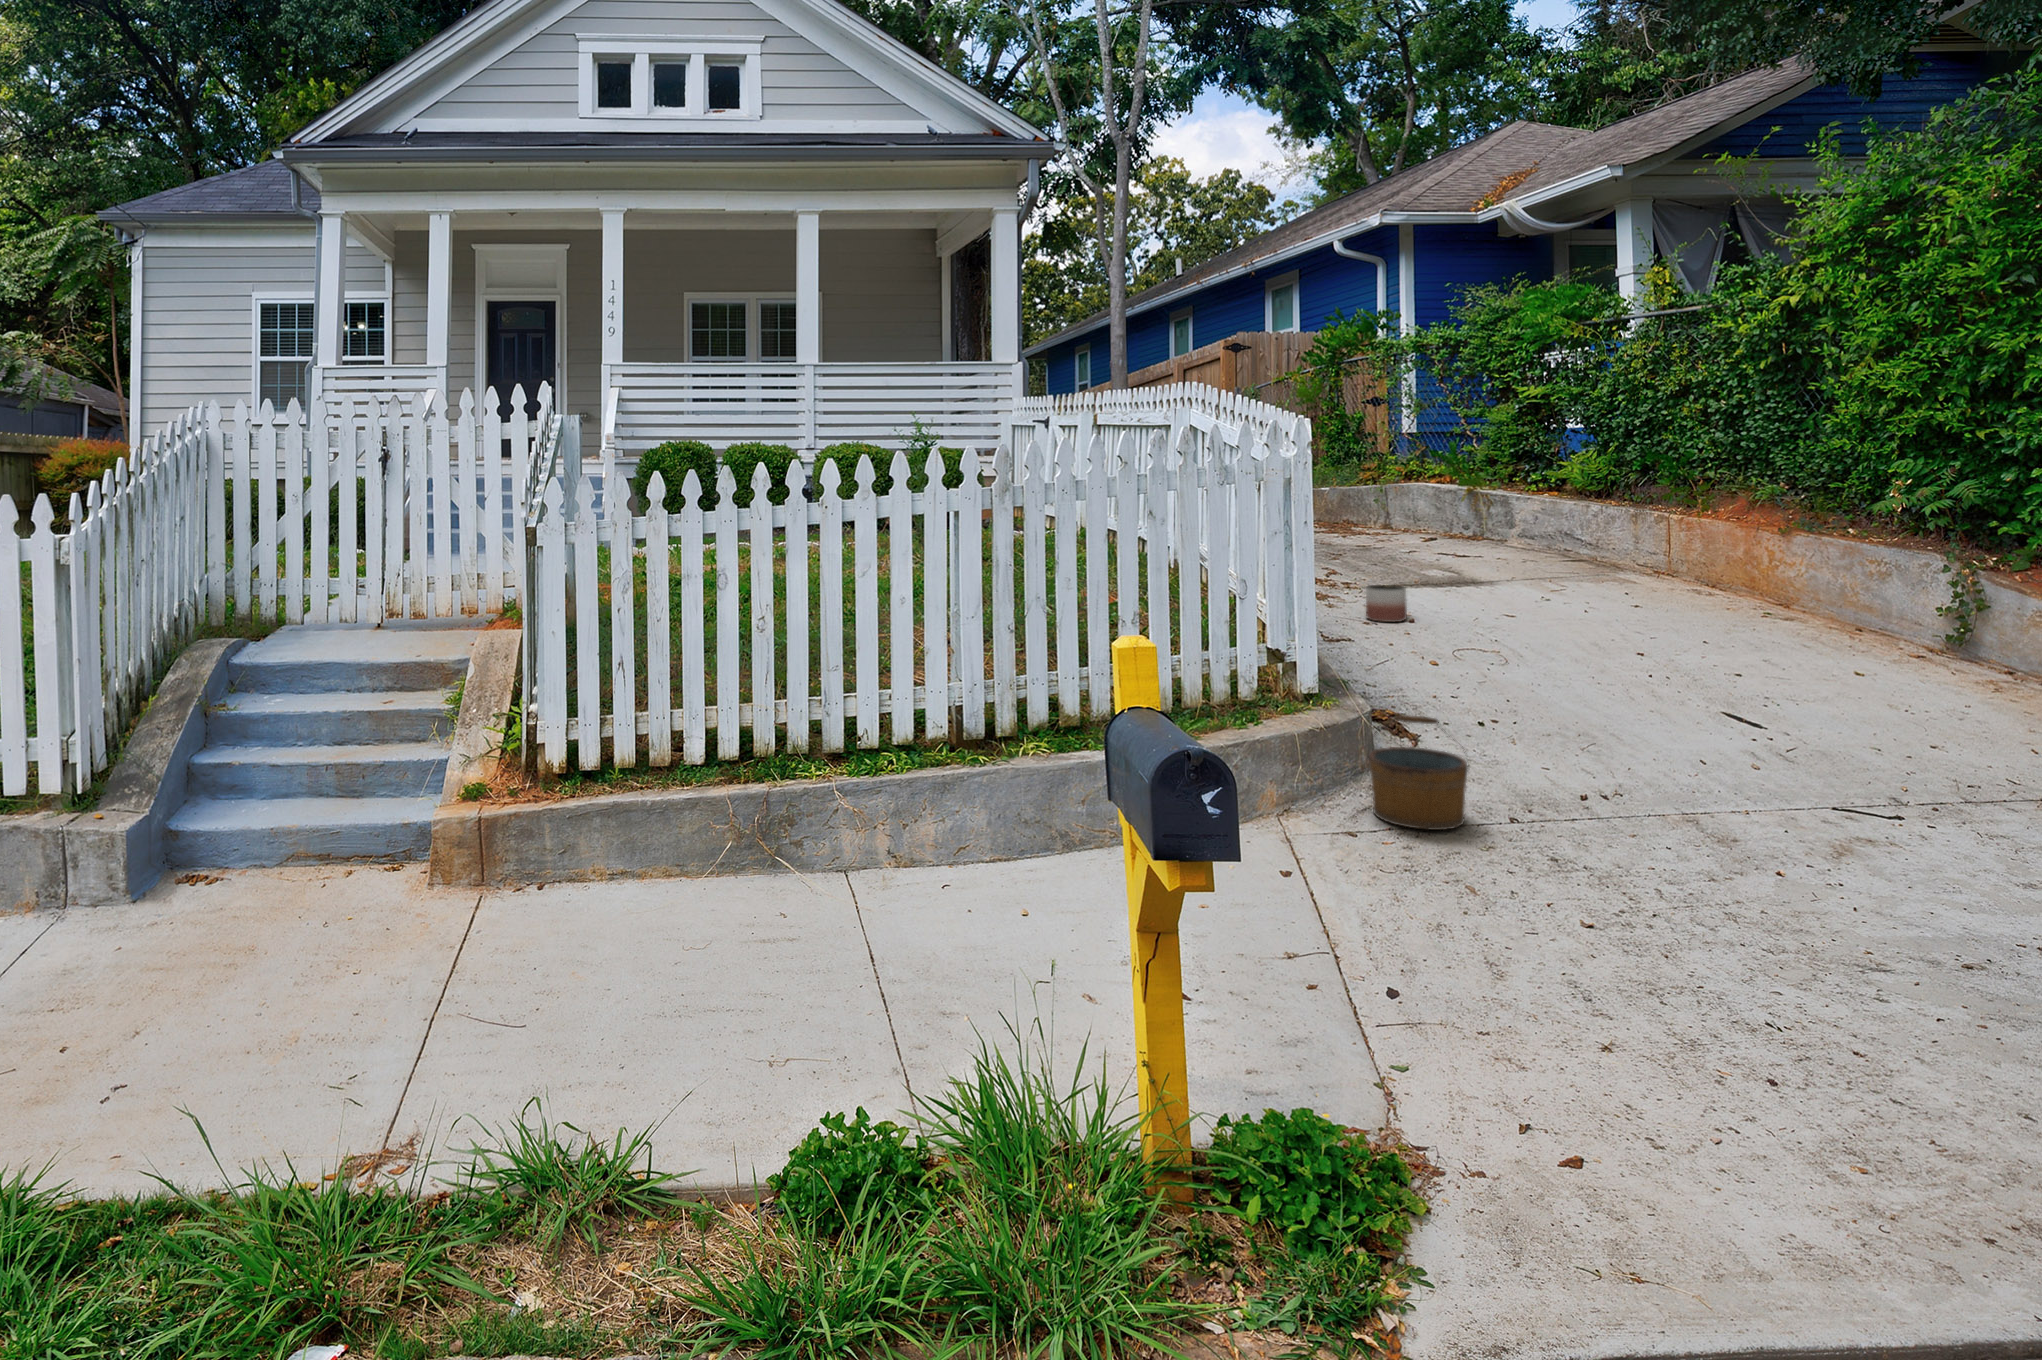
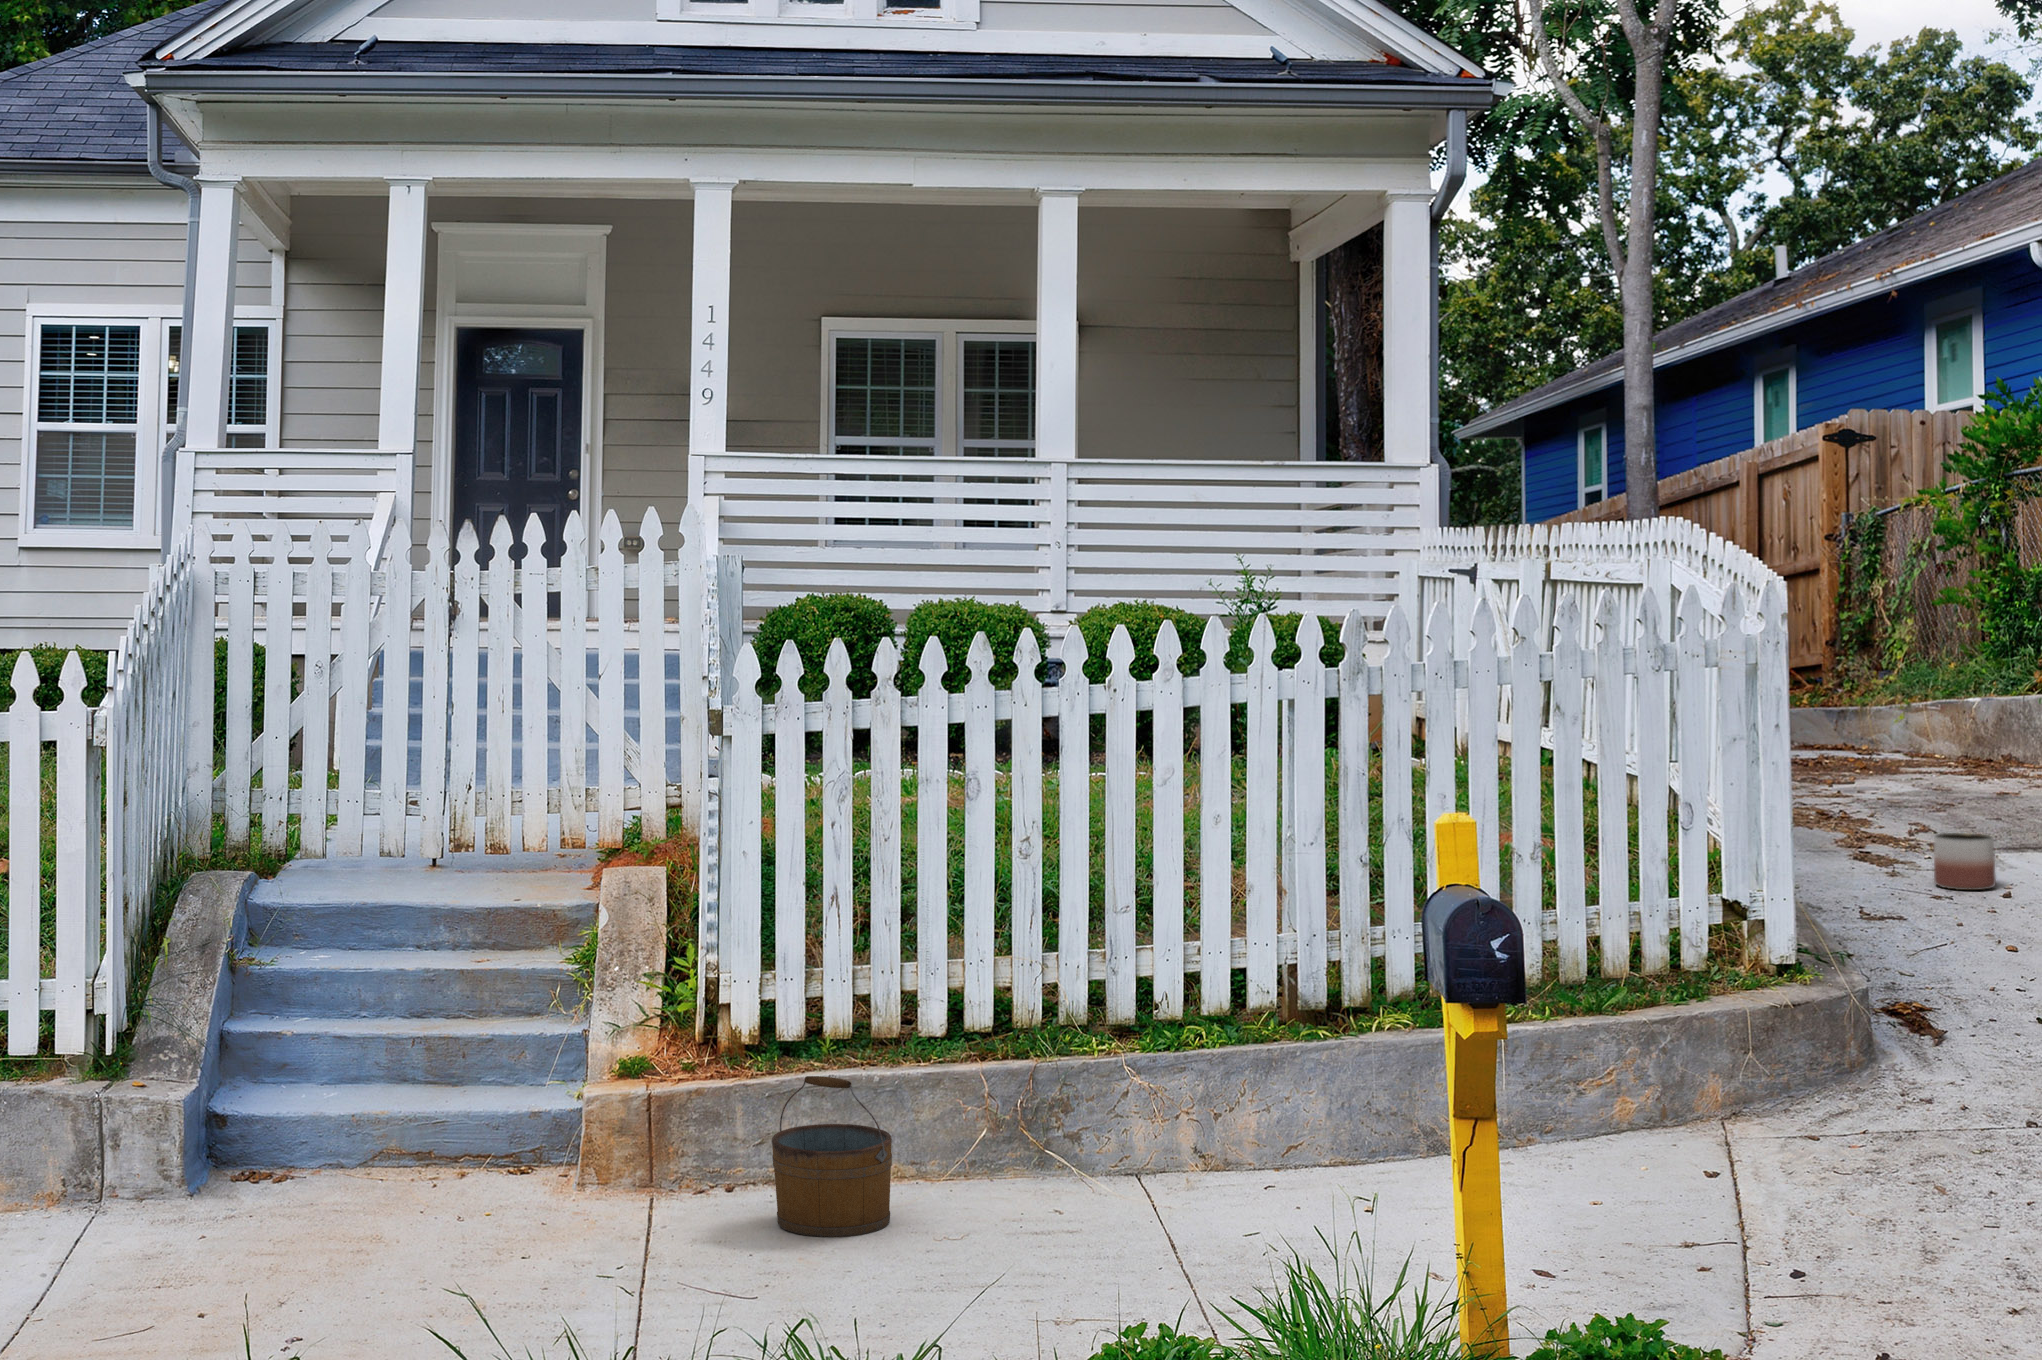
bucket: present [1368,715,1469,830] -> present [772,1076,892,1237]

